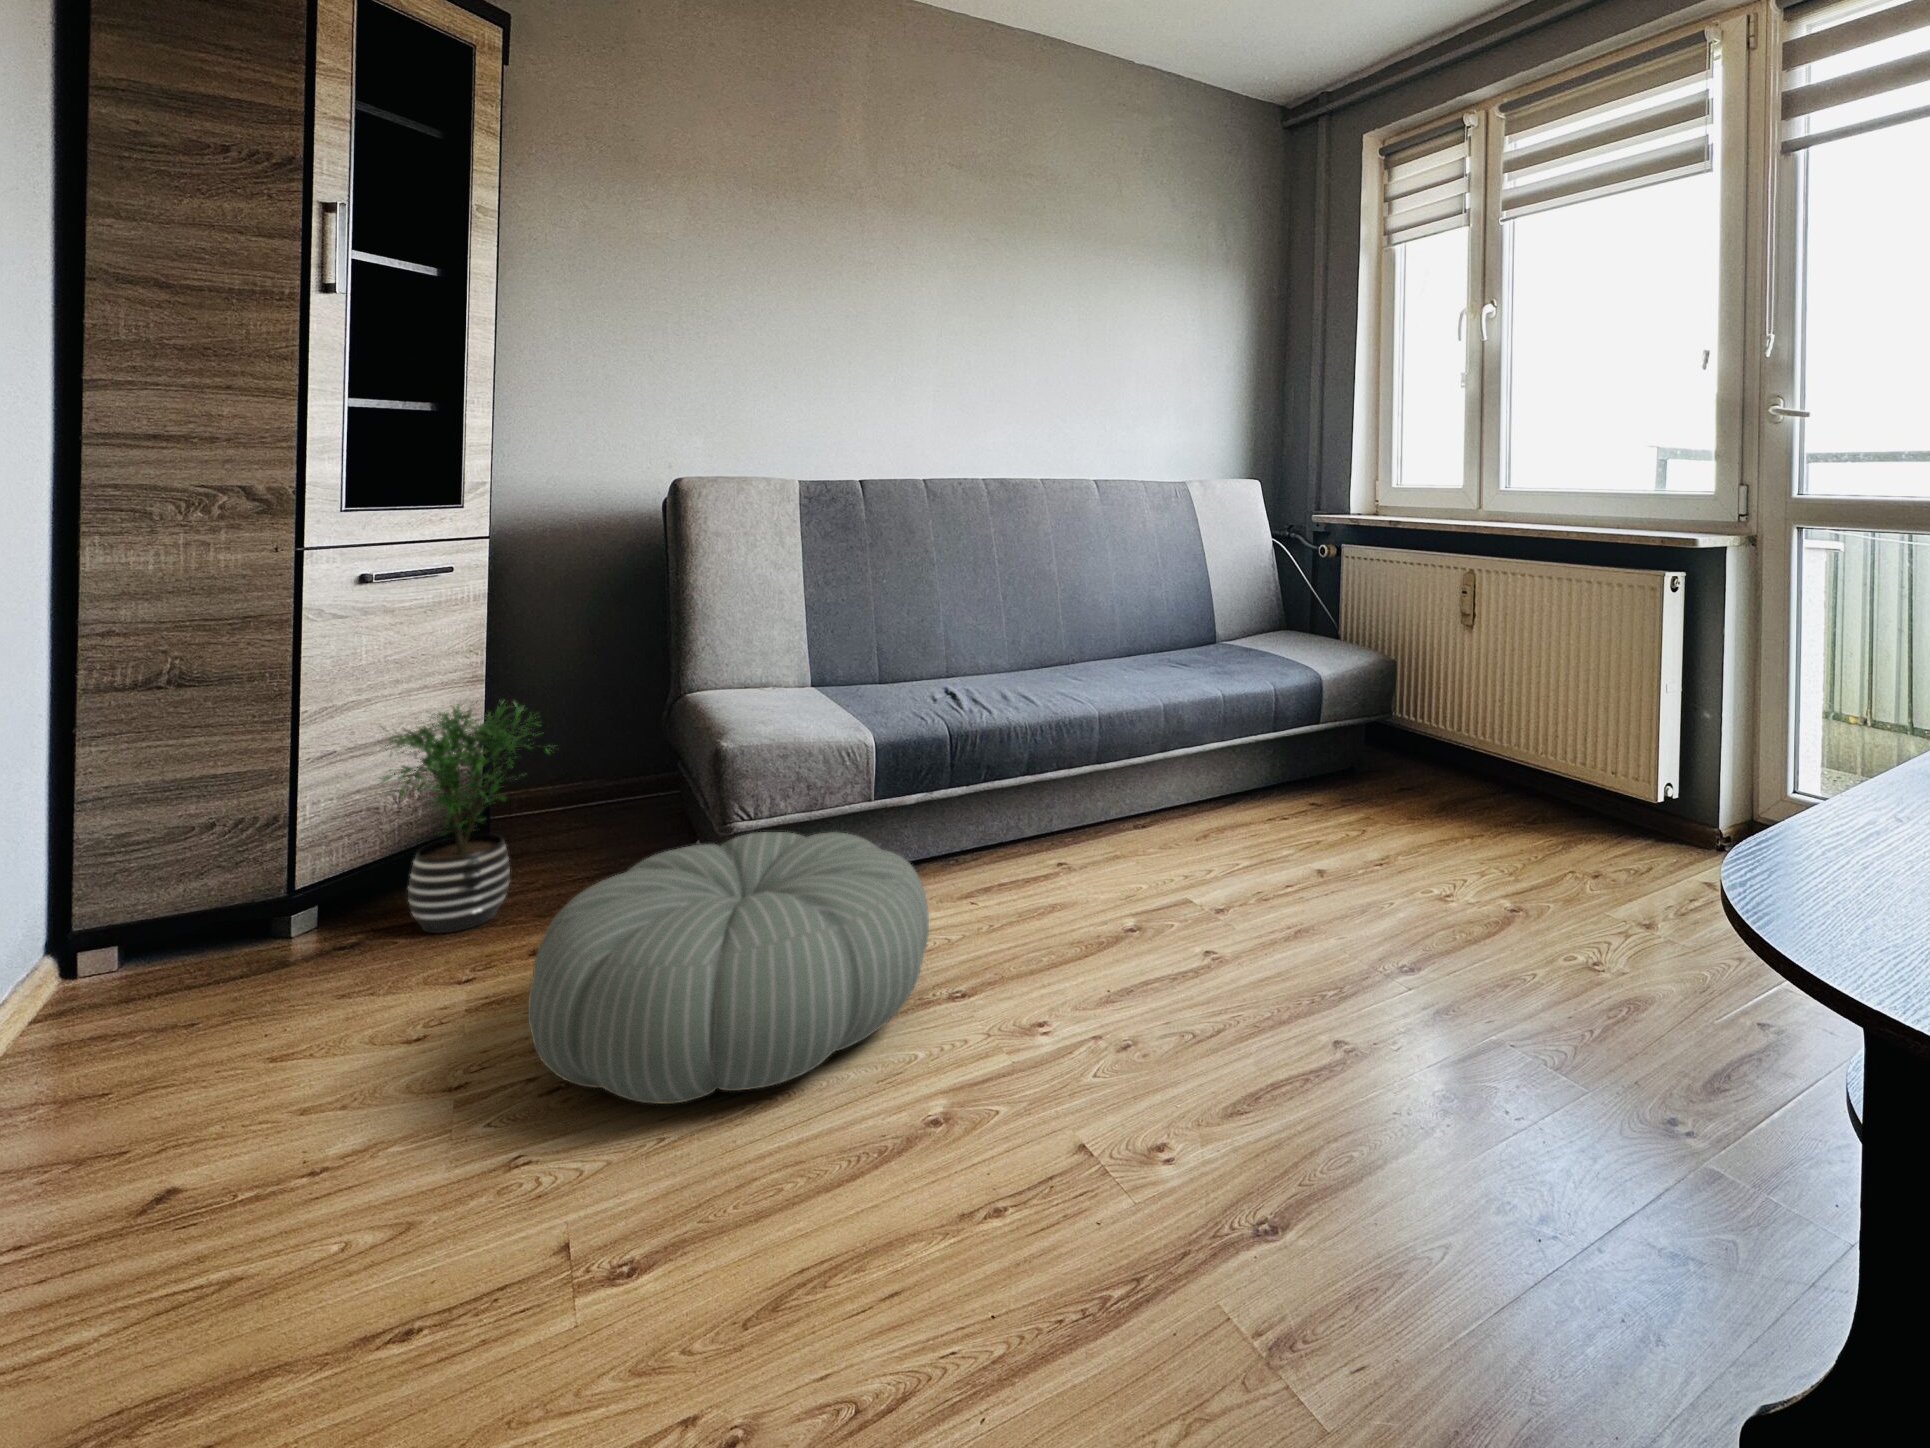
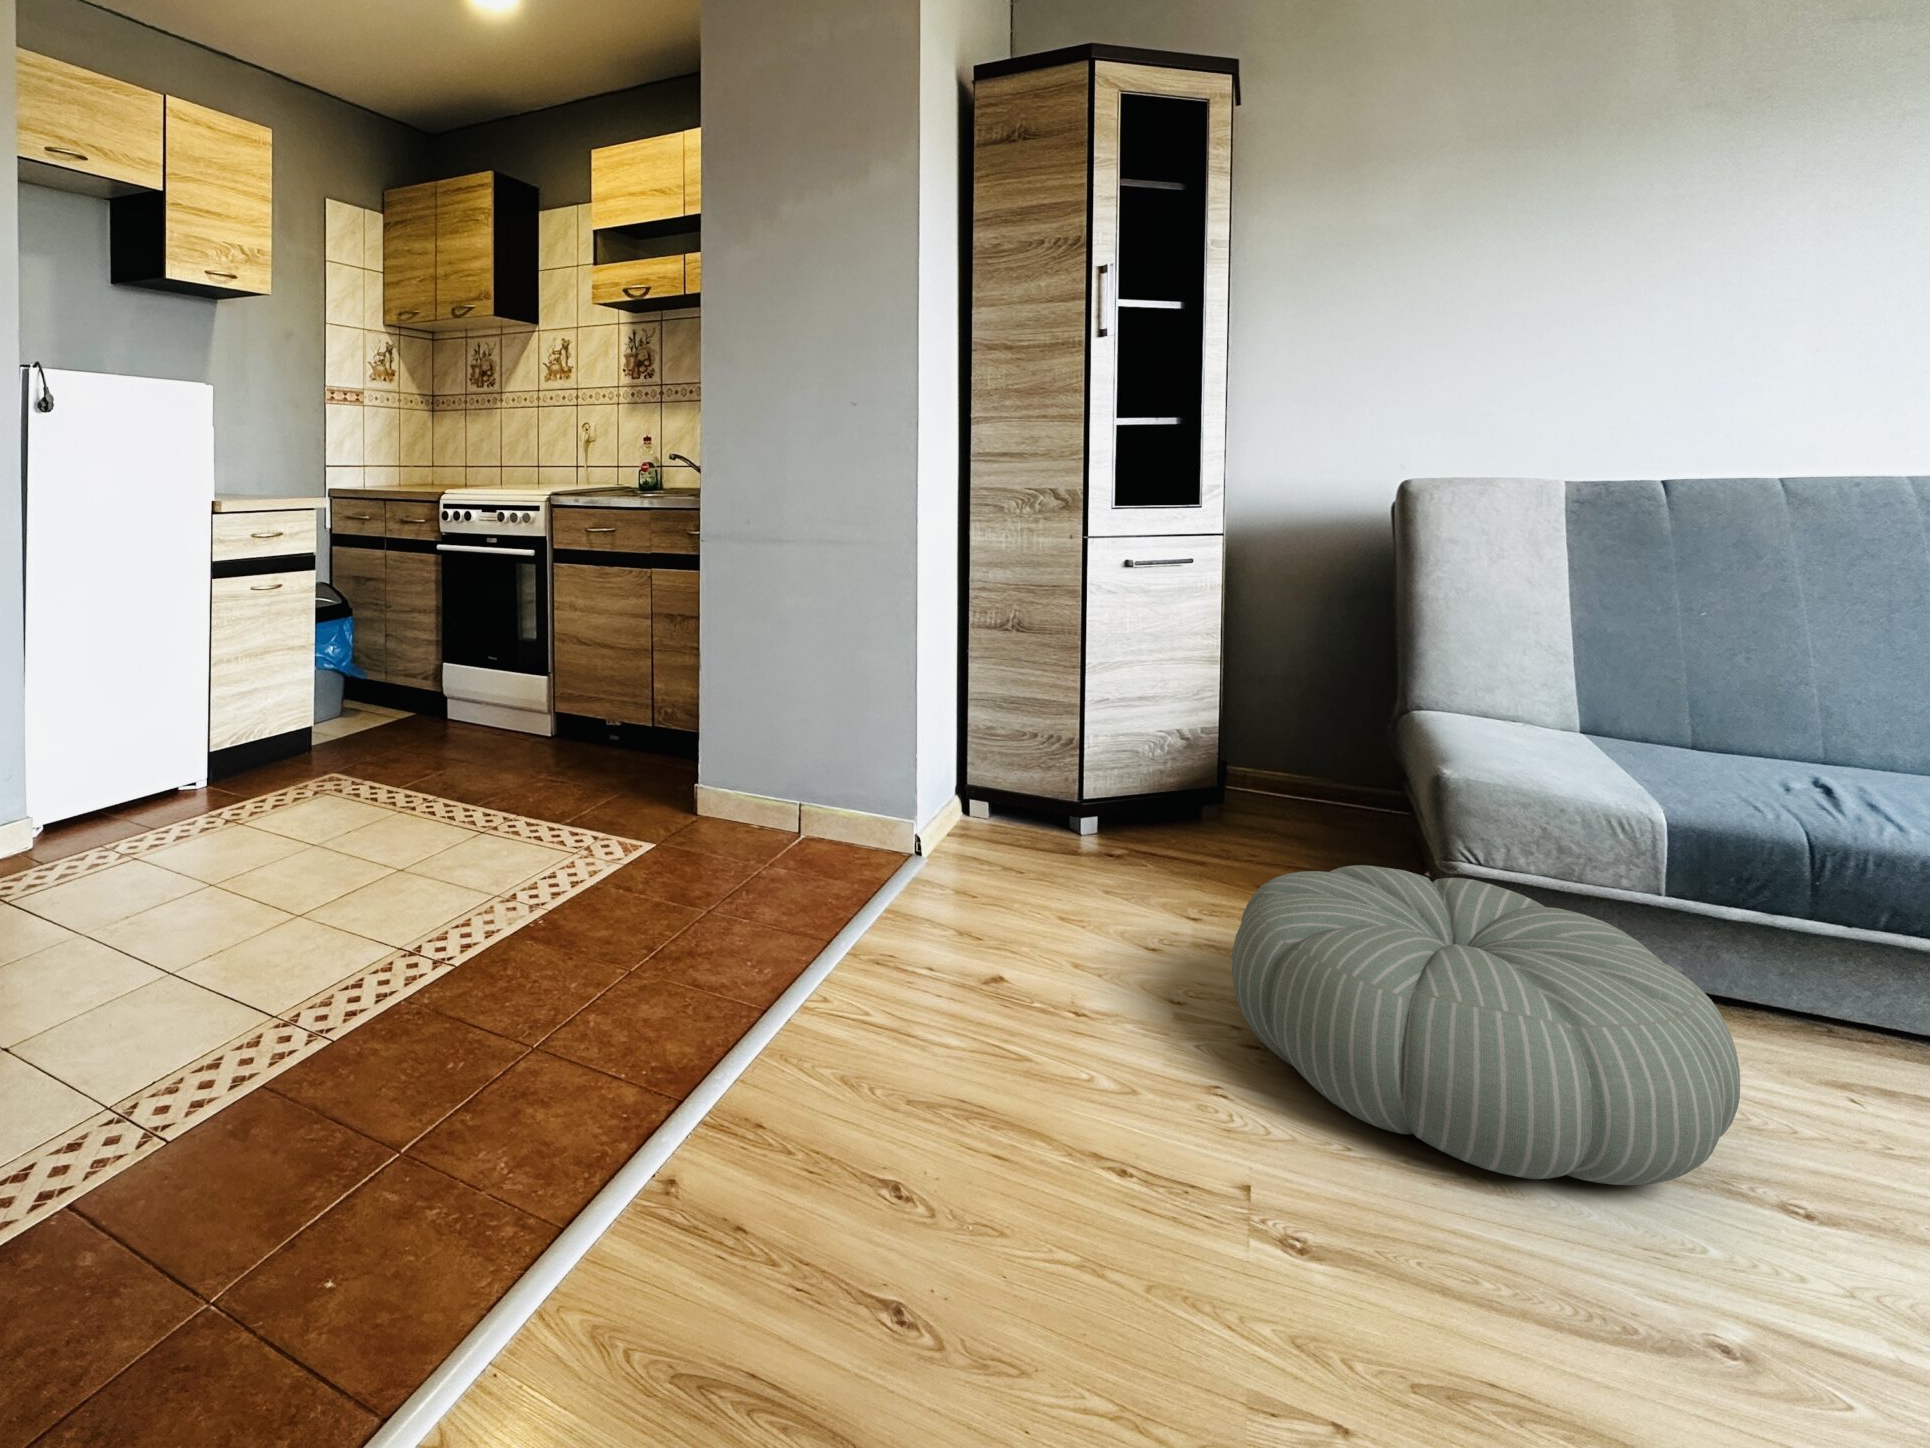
potted plant: present [381,701,555,933] -> none [1131,674,1277,876]

